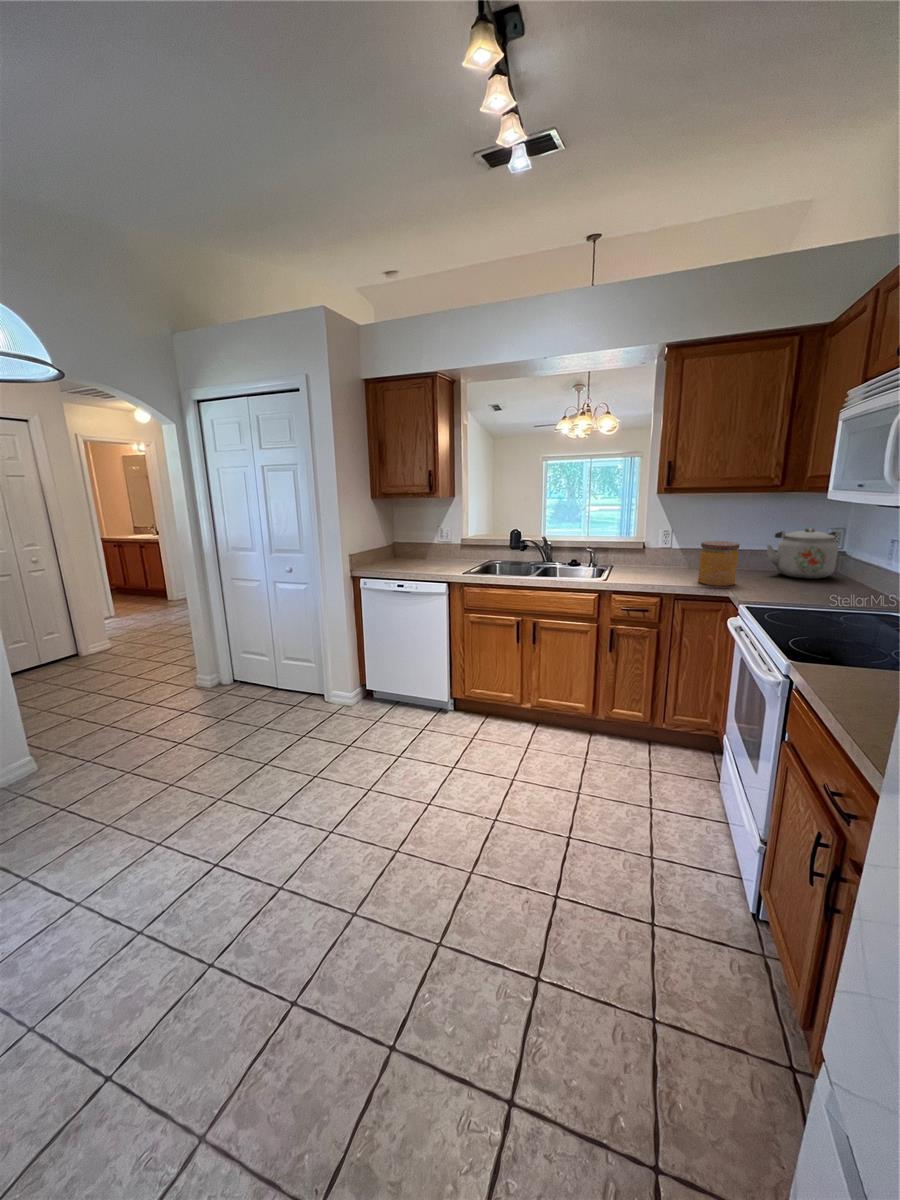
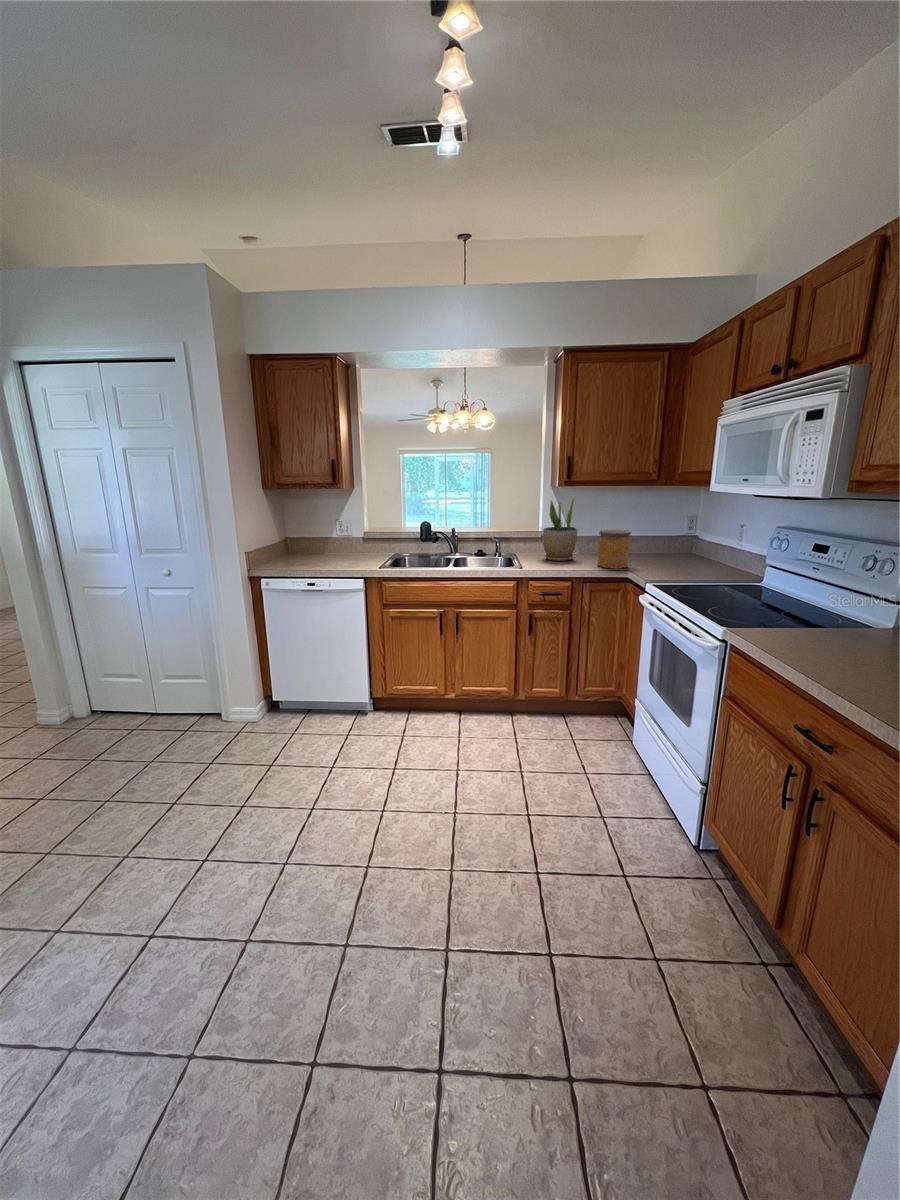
potted plant: none [641,501,681,574] -> present [543,499,577,561]
kettle: present [767,528,838,579] -> none [643,517,696,560]

